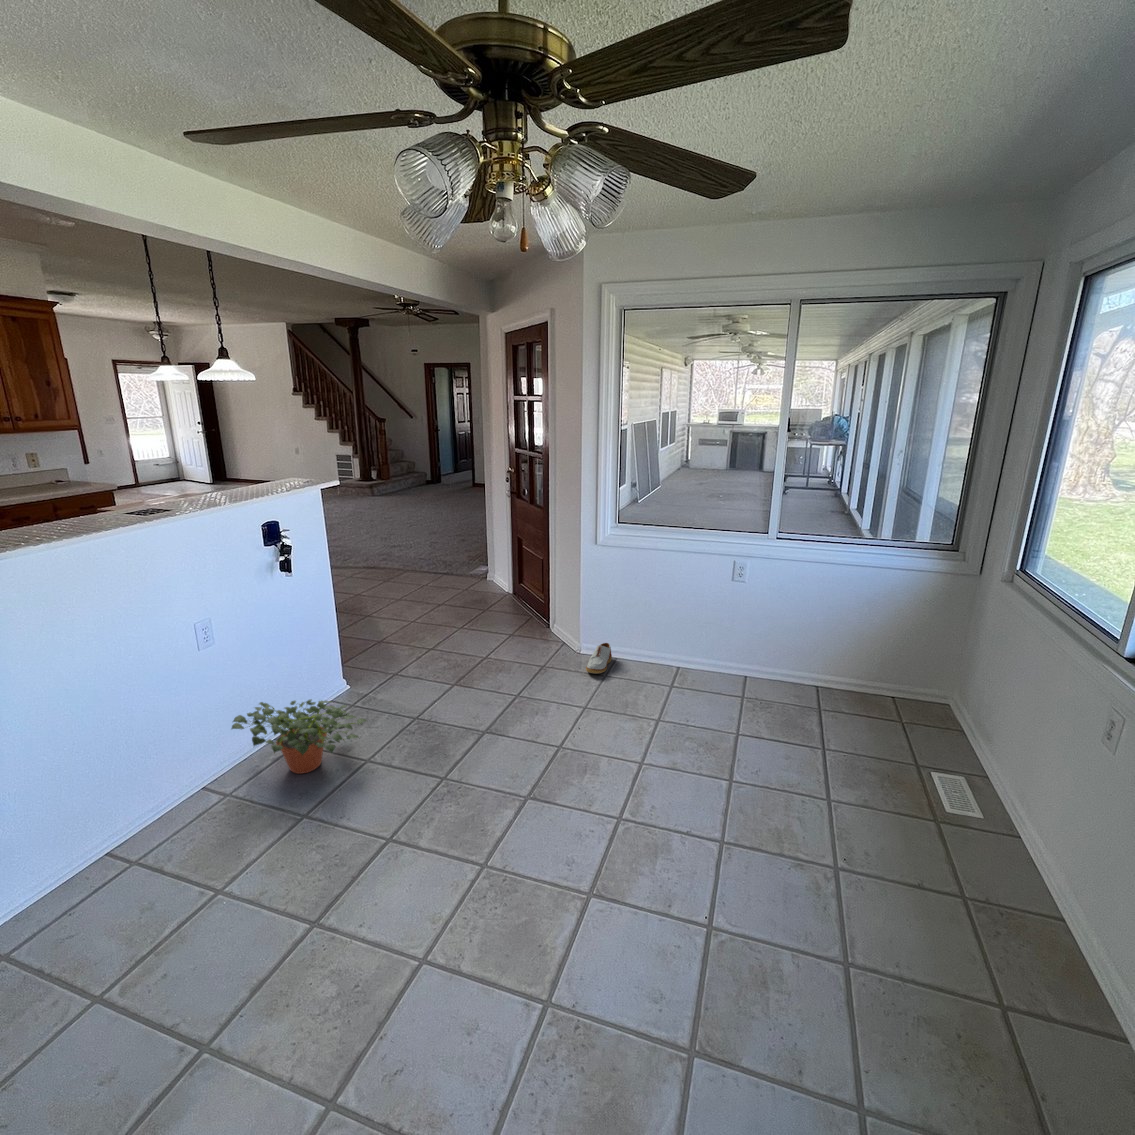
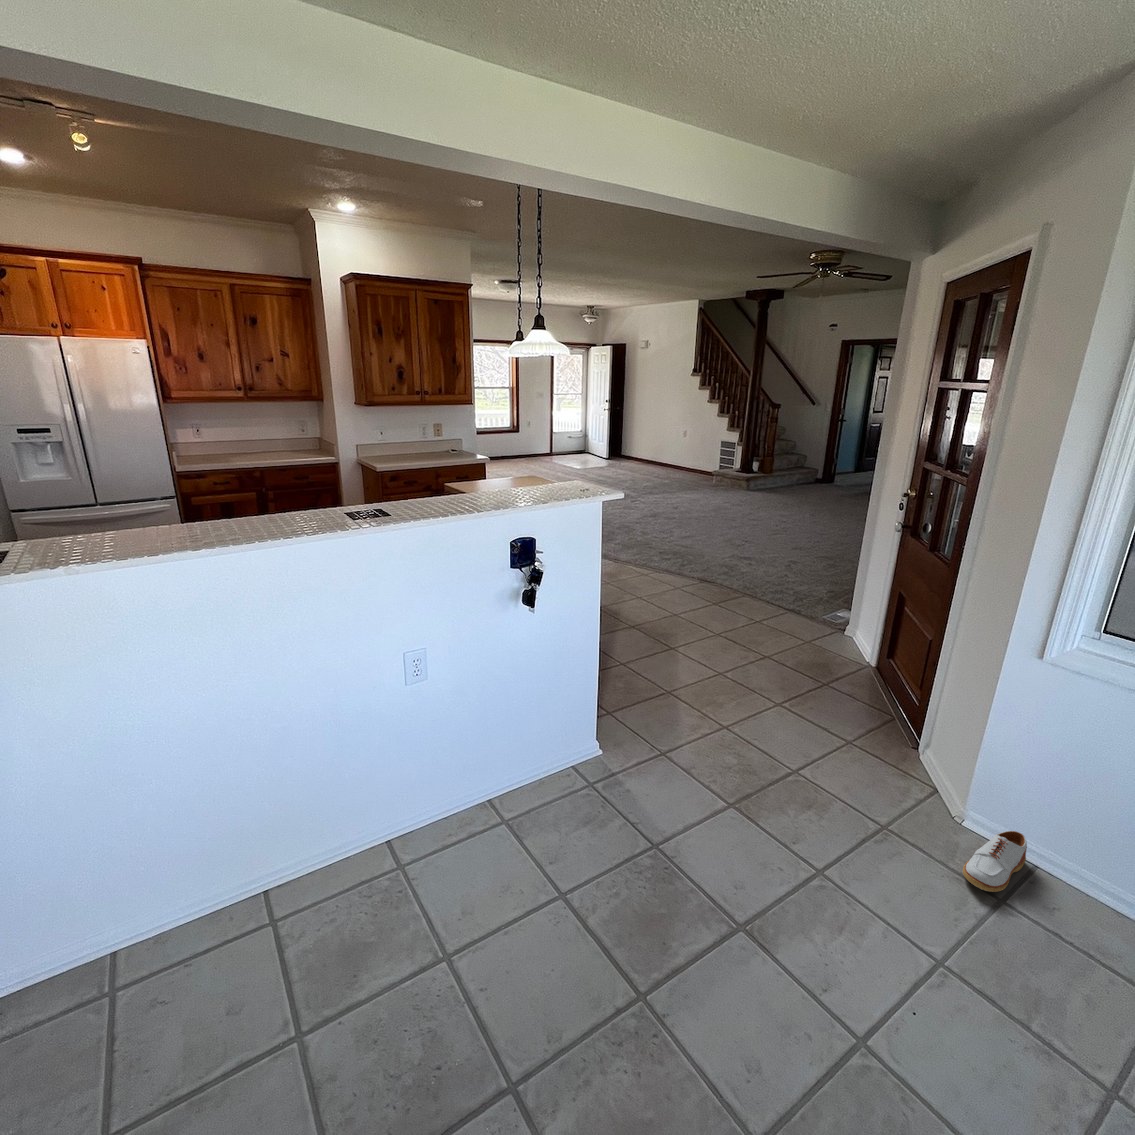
potted plant: present [232,699,366,774] -> none [420,759,578,883]

